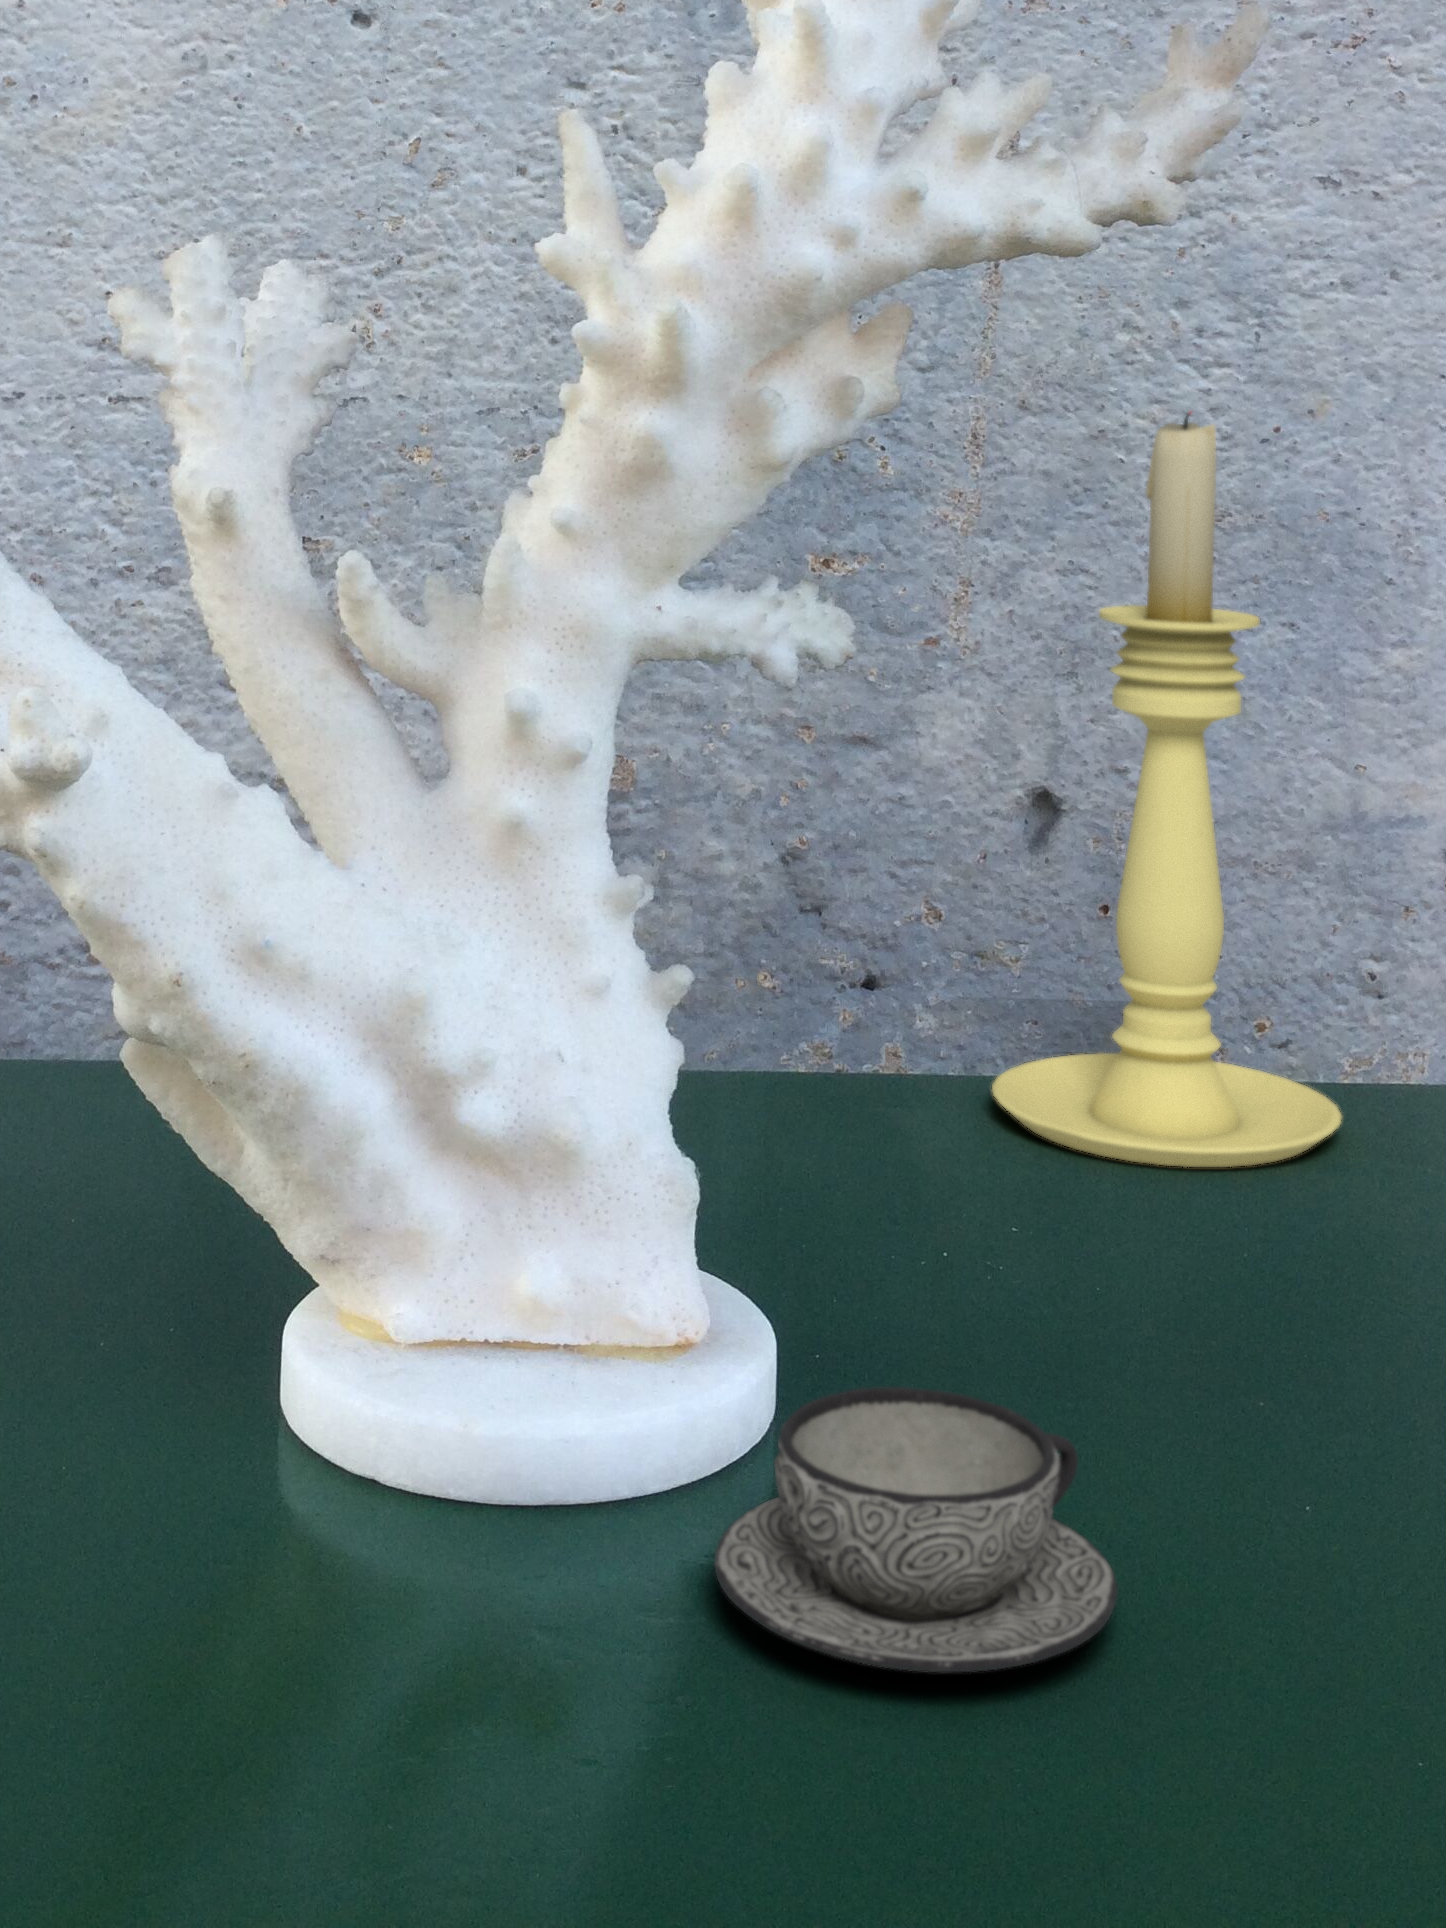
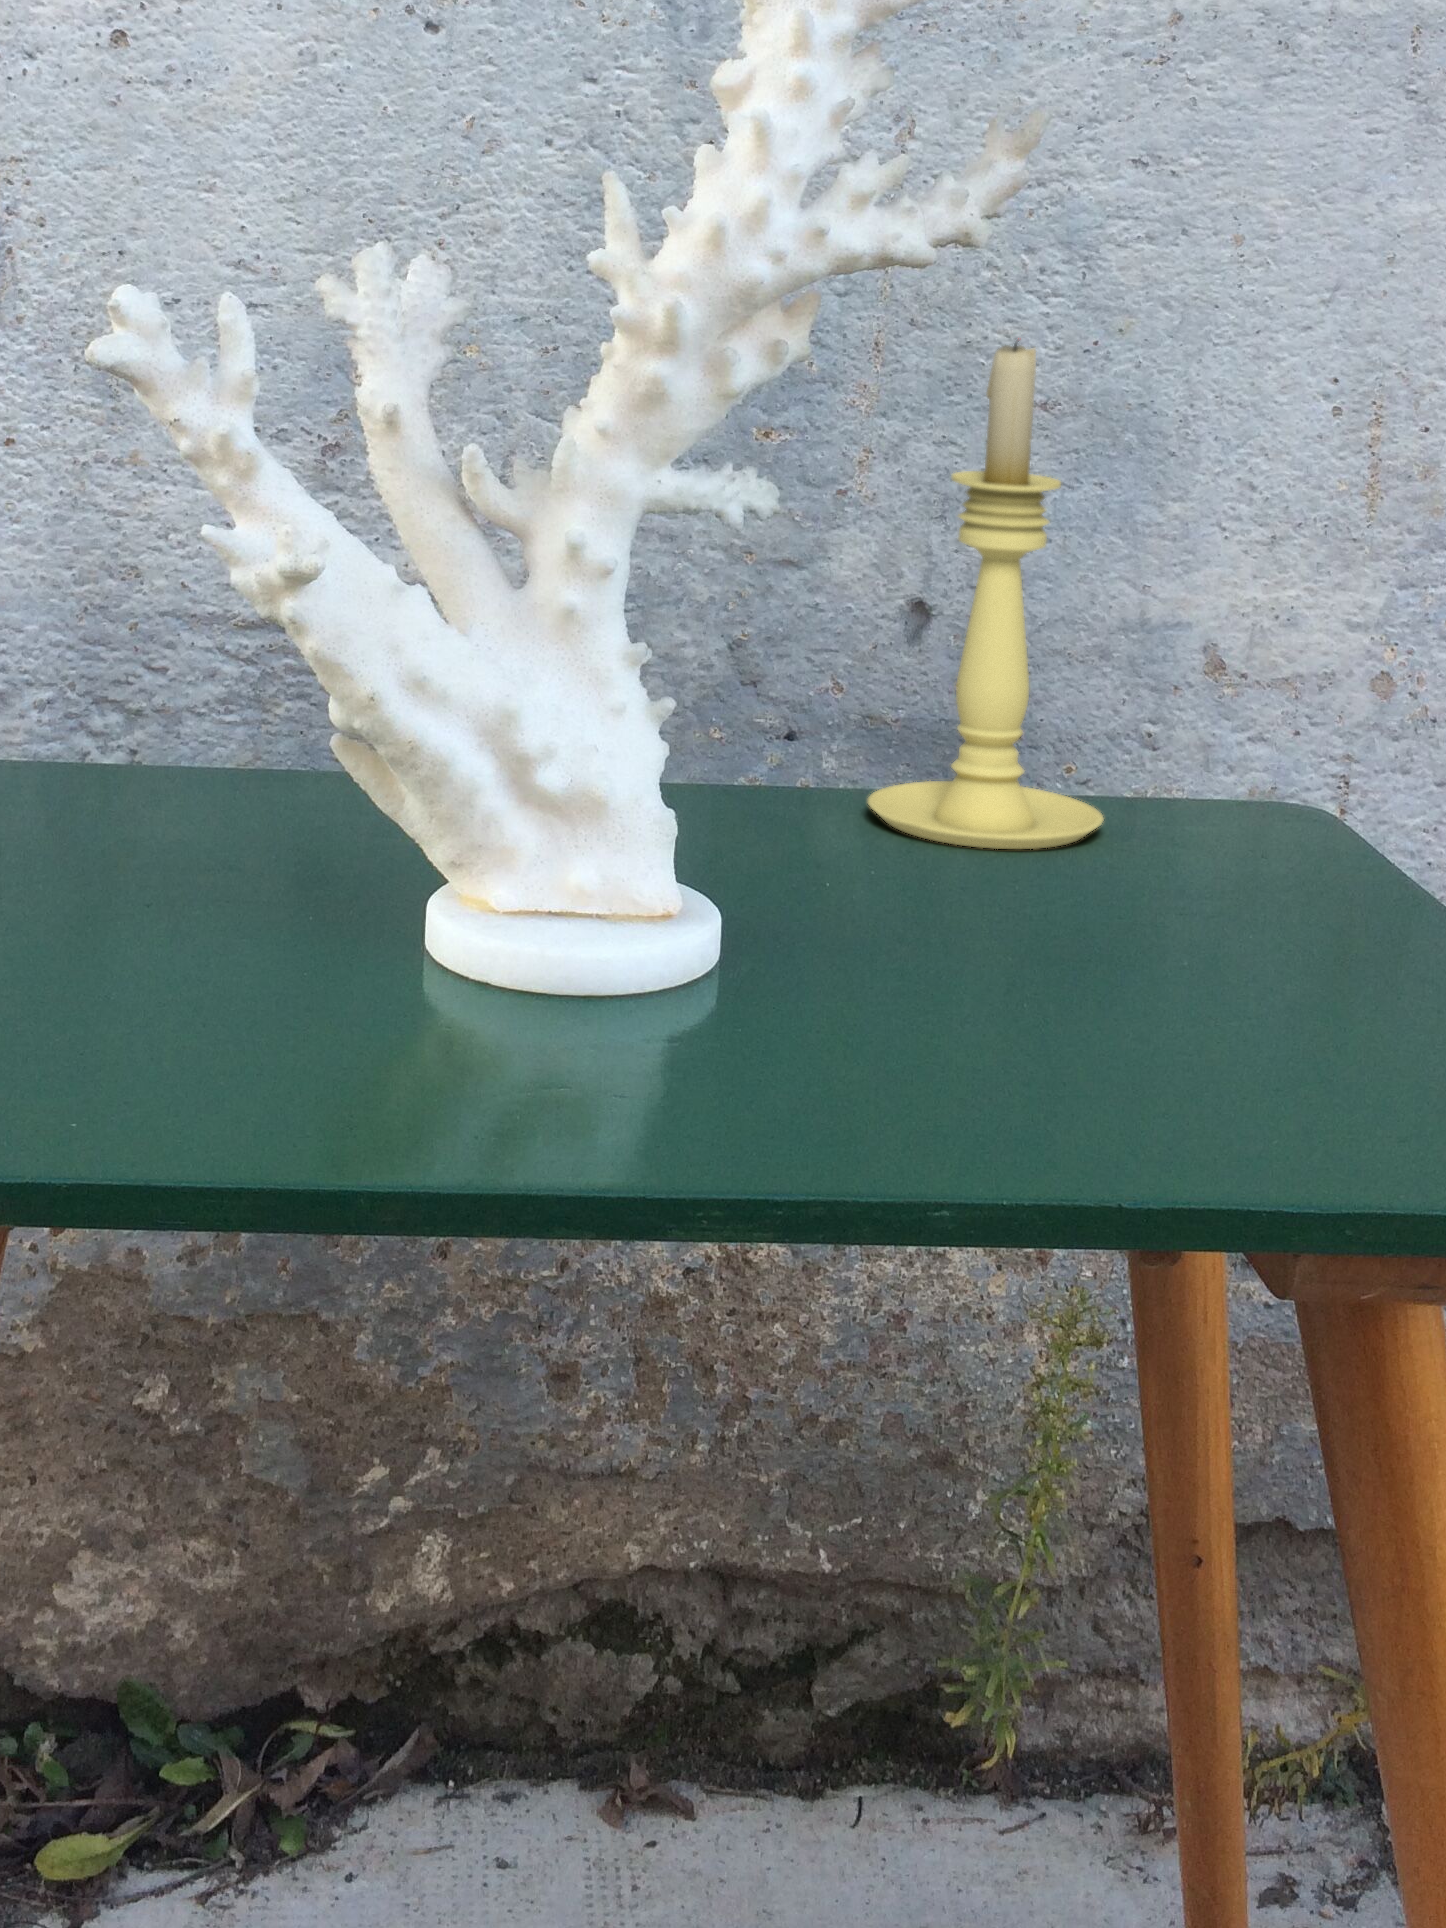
teacup: present [714,1387,1117,1672] -> none [686,929,908,1059]

